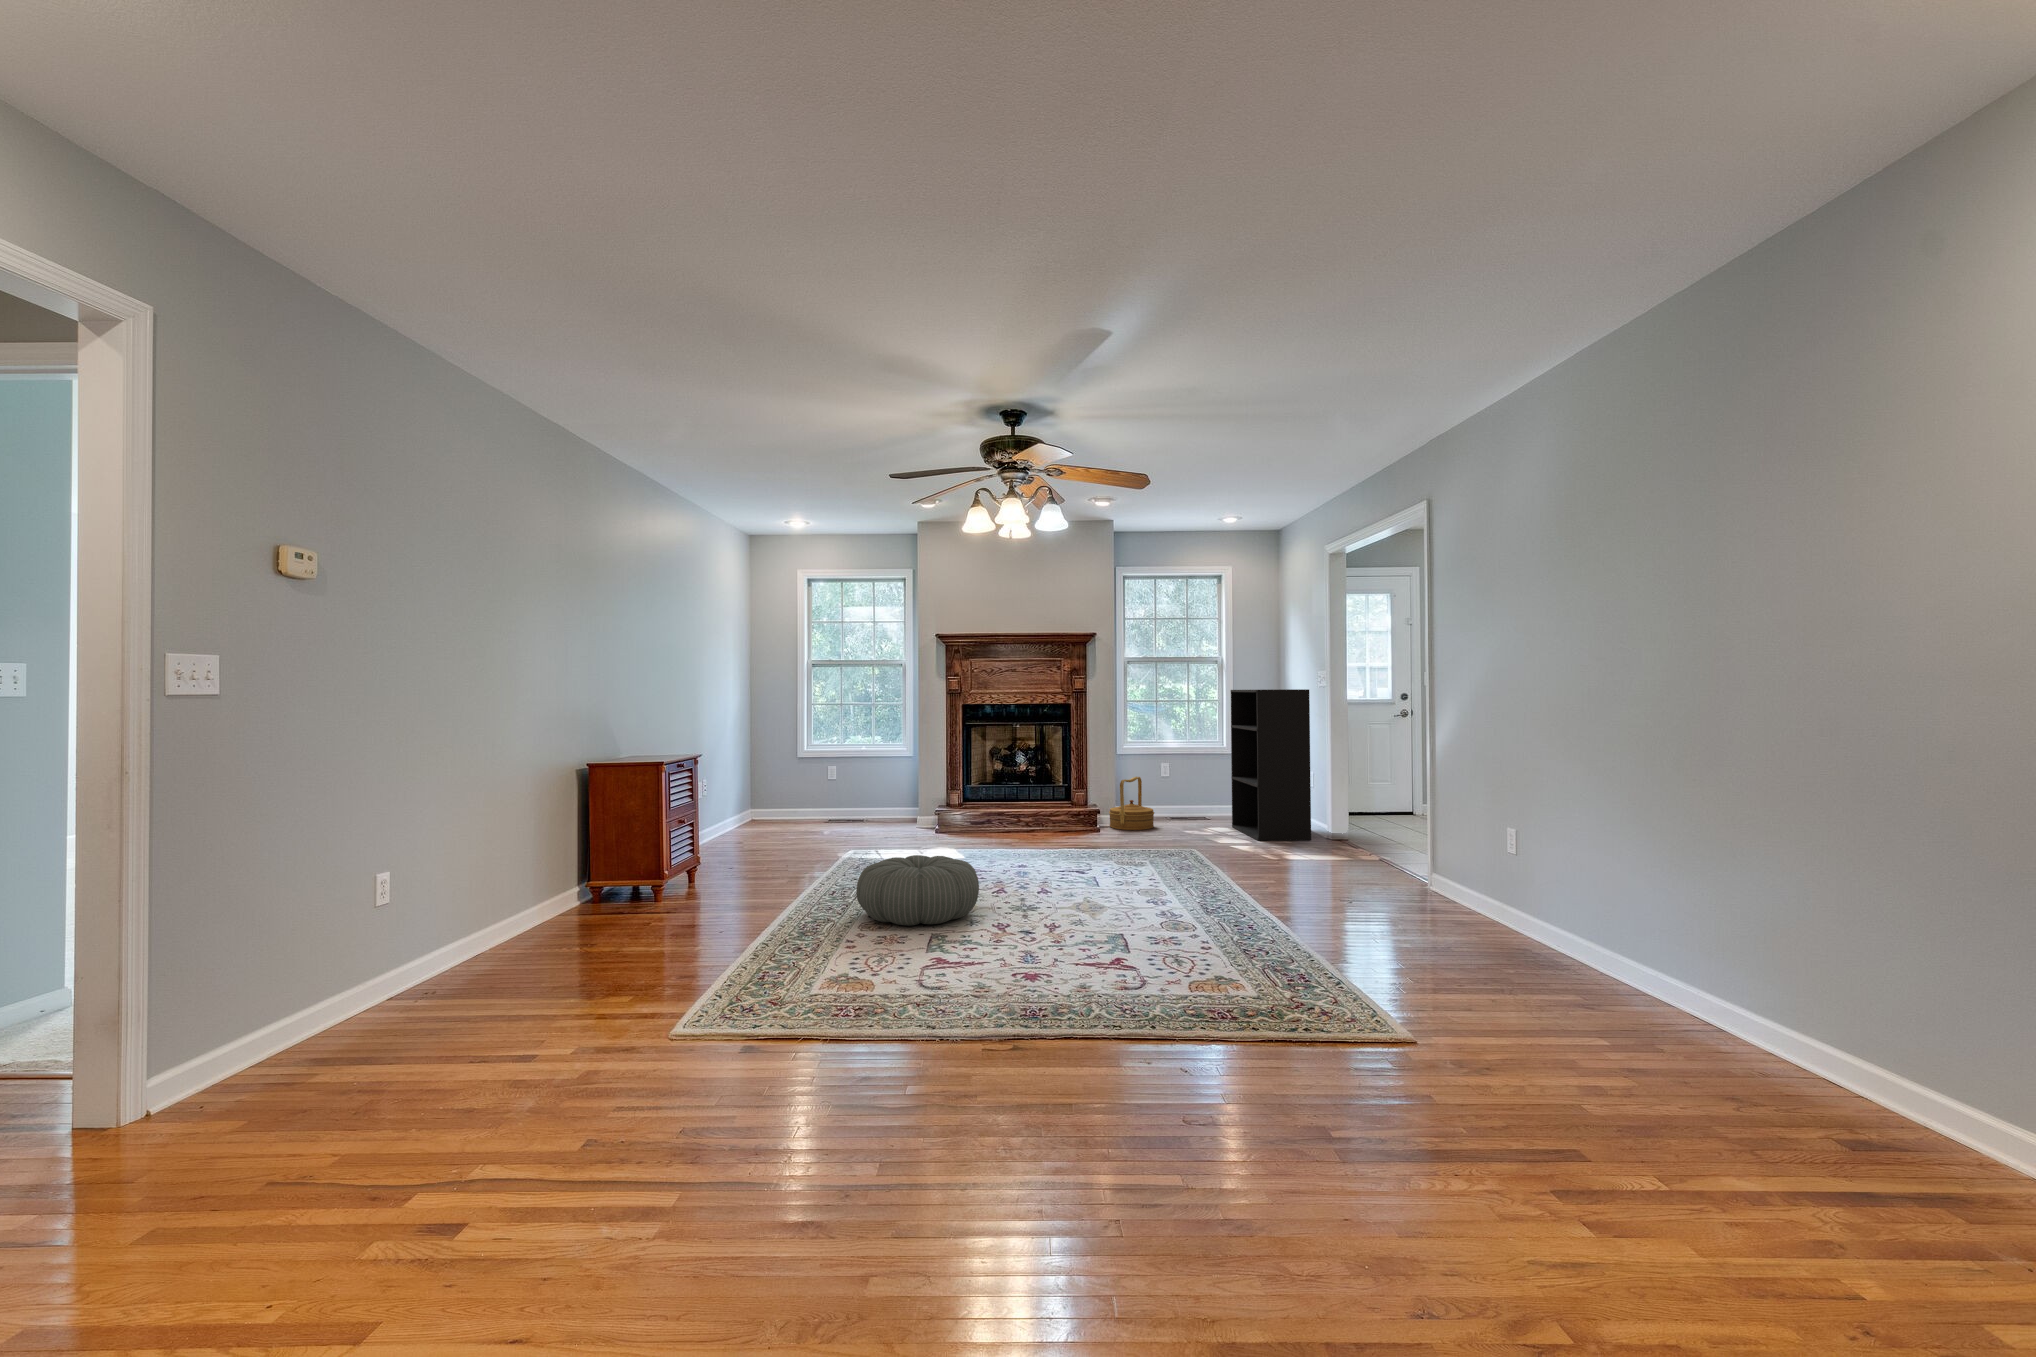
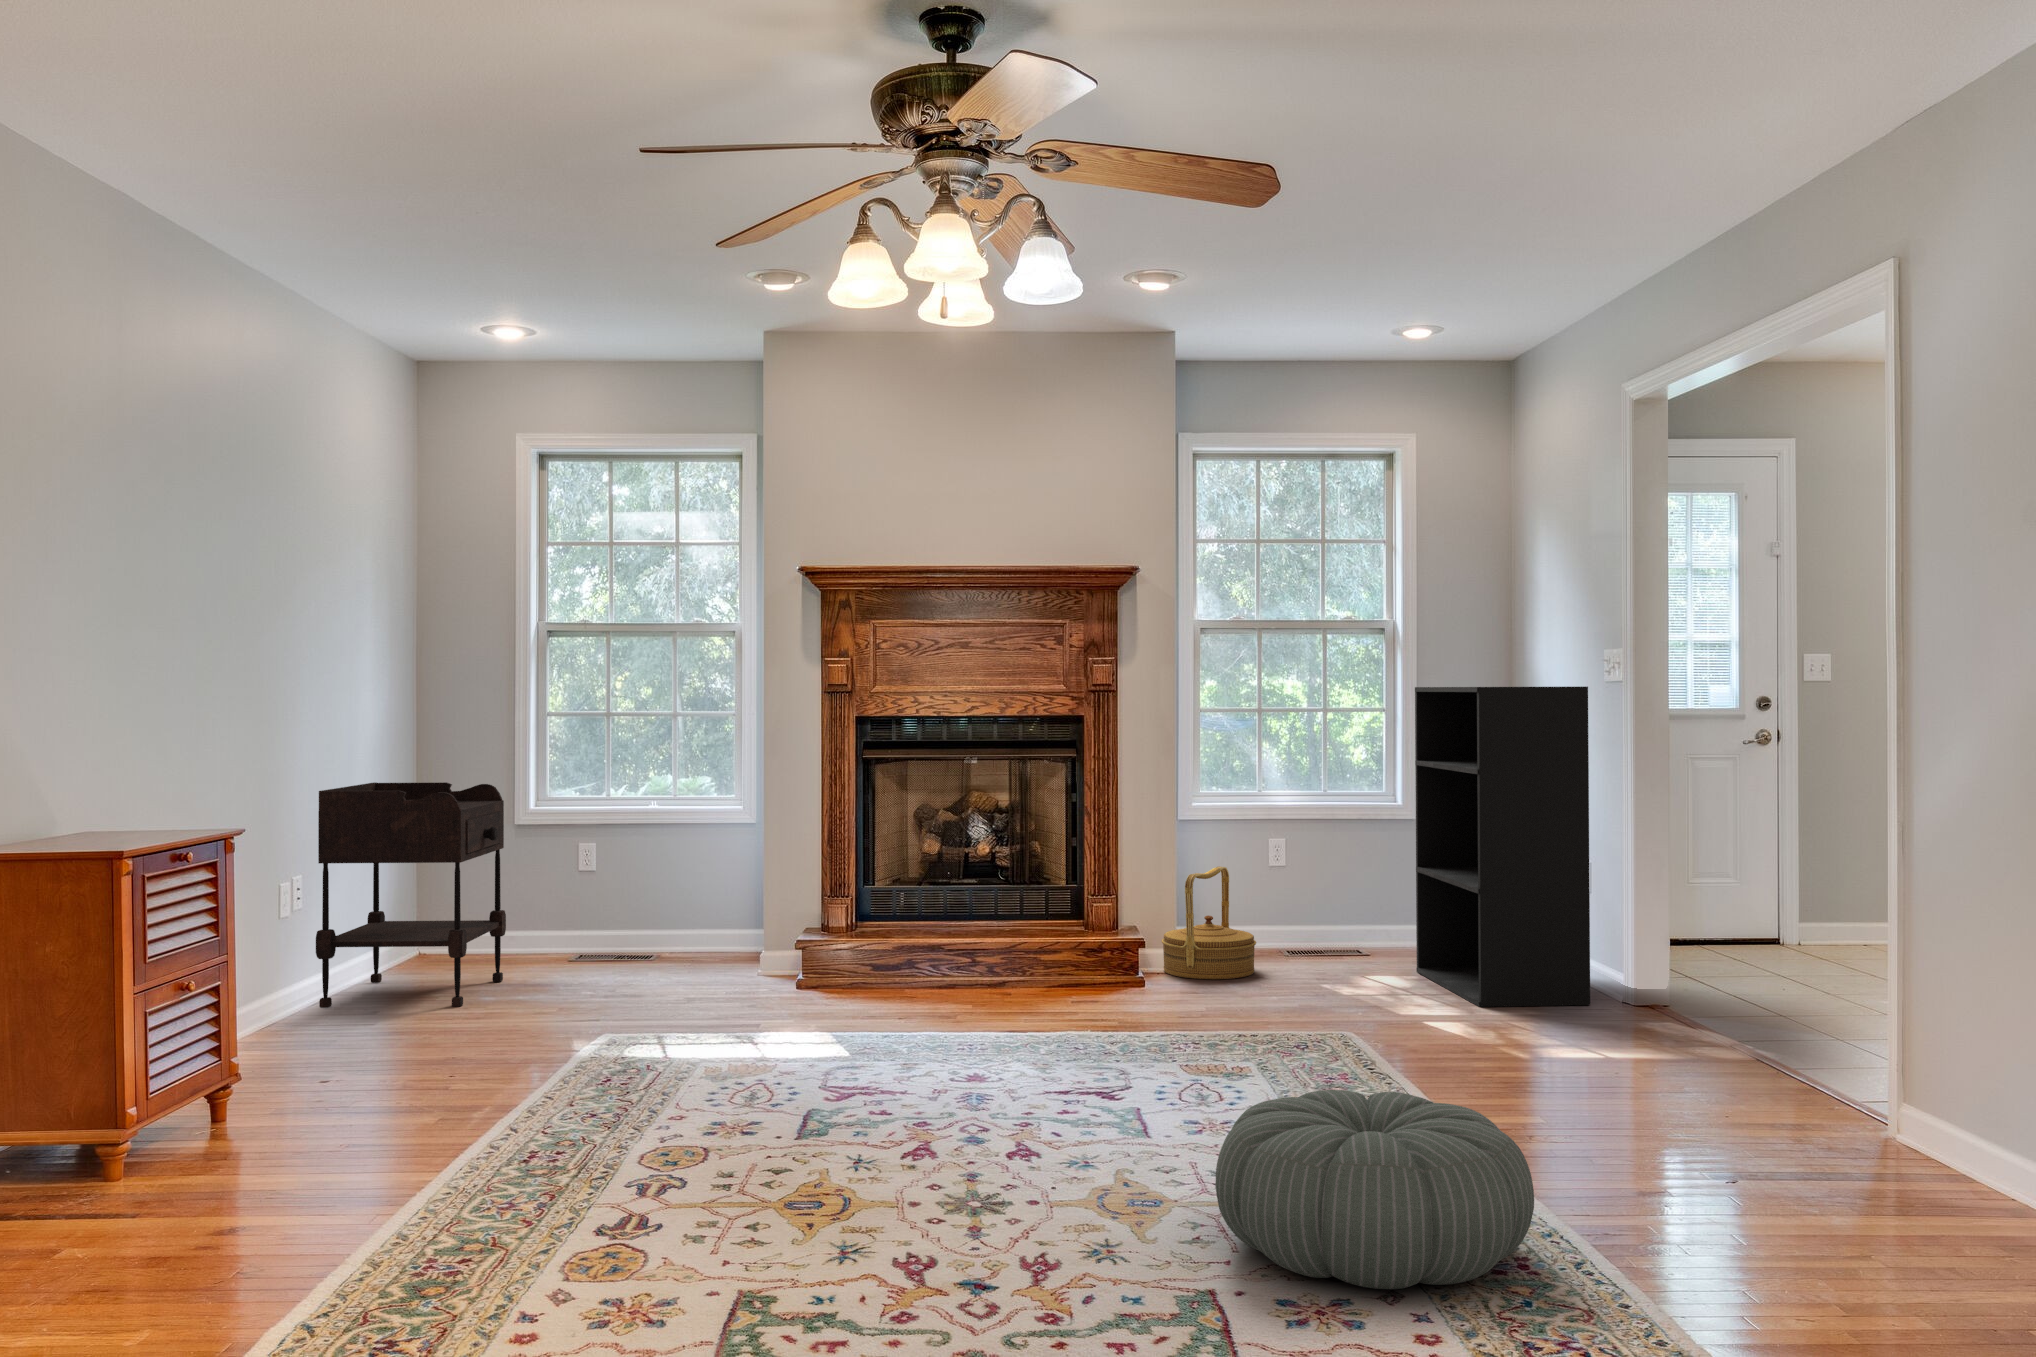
side table: none [713,736,796,841] -> present [316,782,506,1008]
pouf: present [856,855,979,926] -> present [1216,1090,1534,1289]

